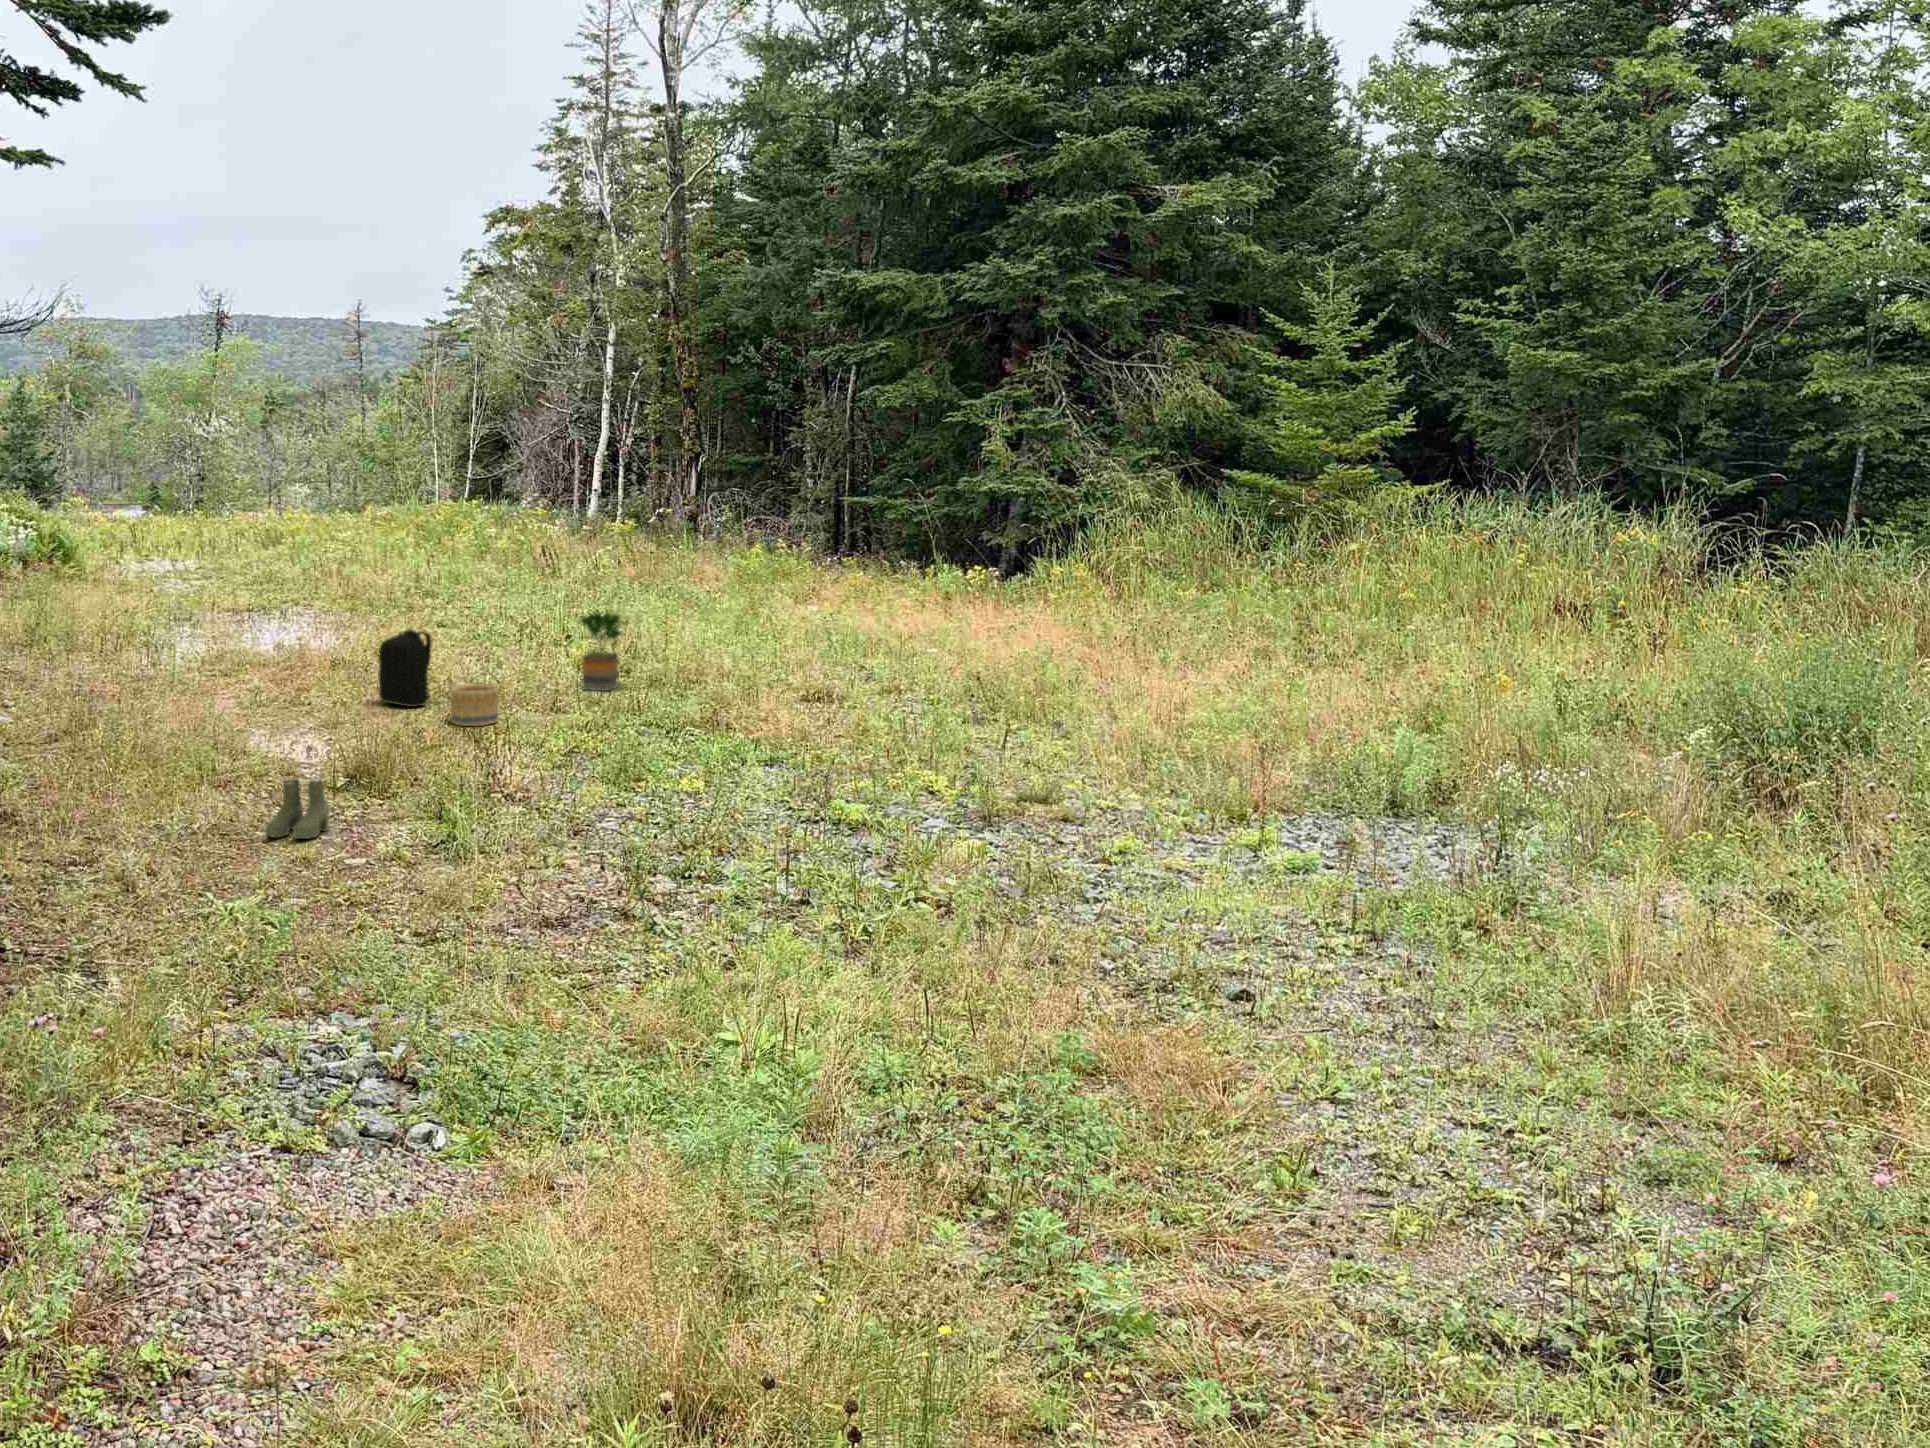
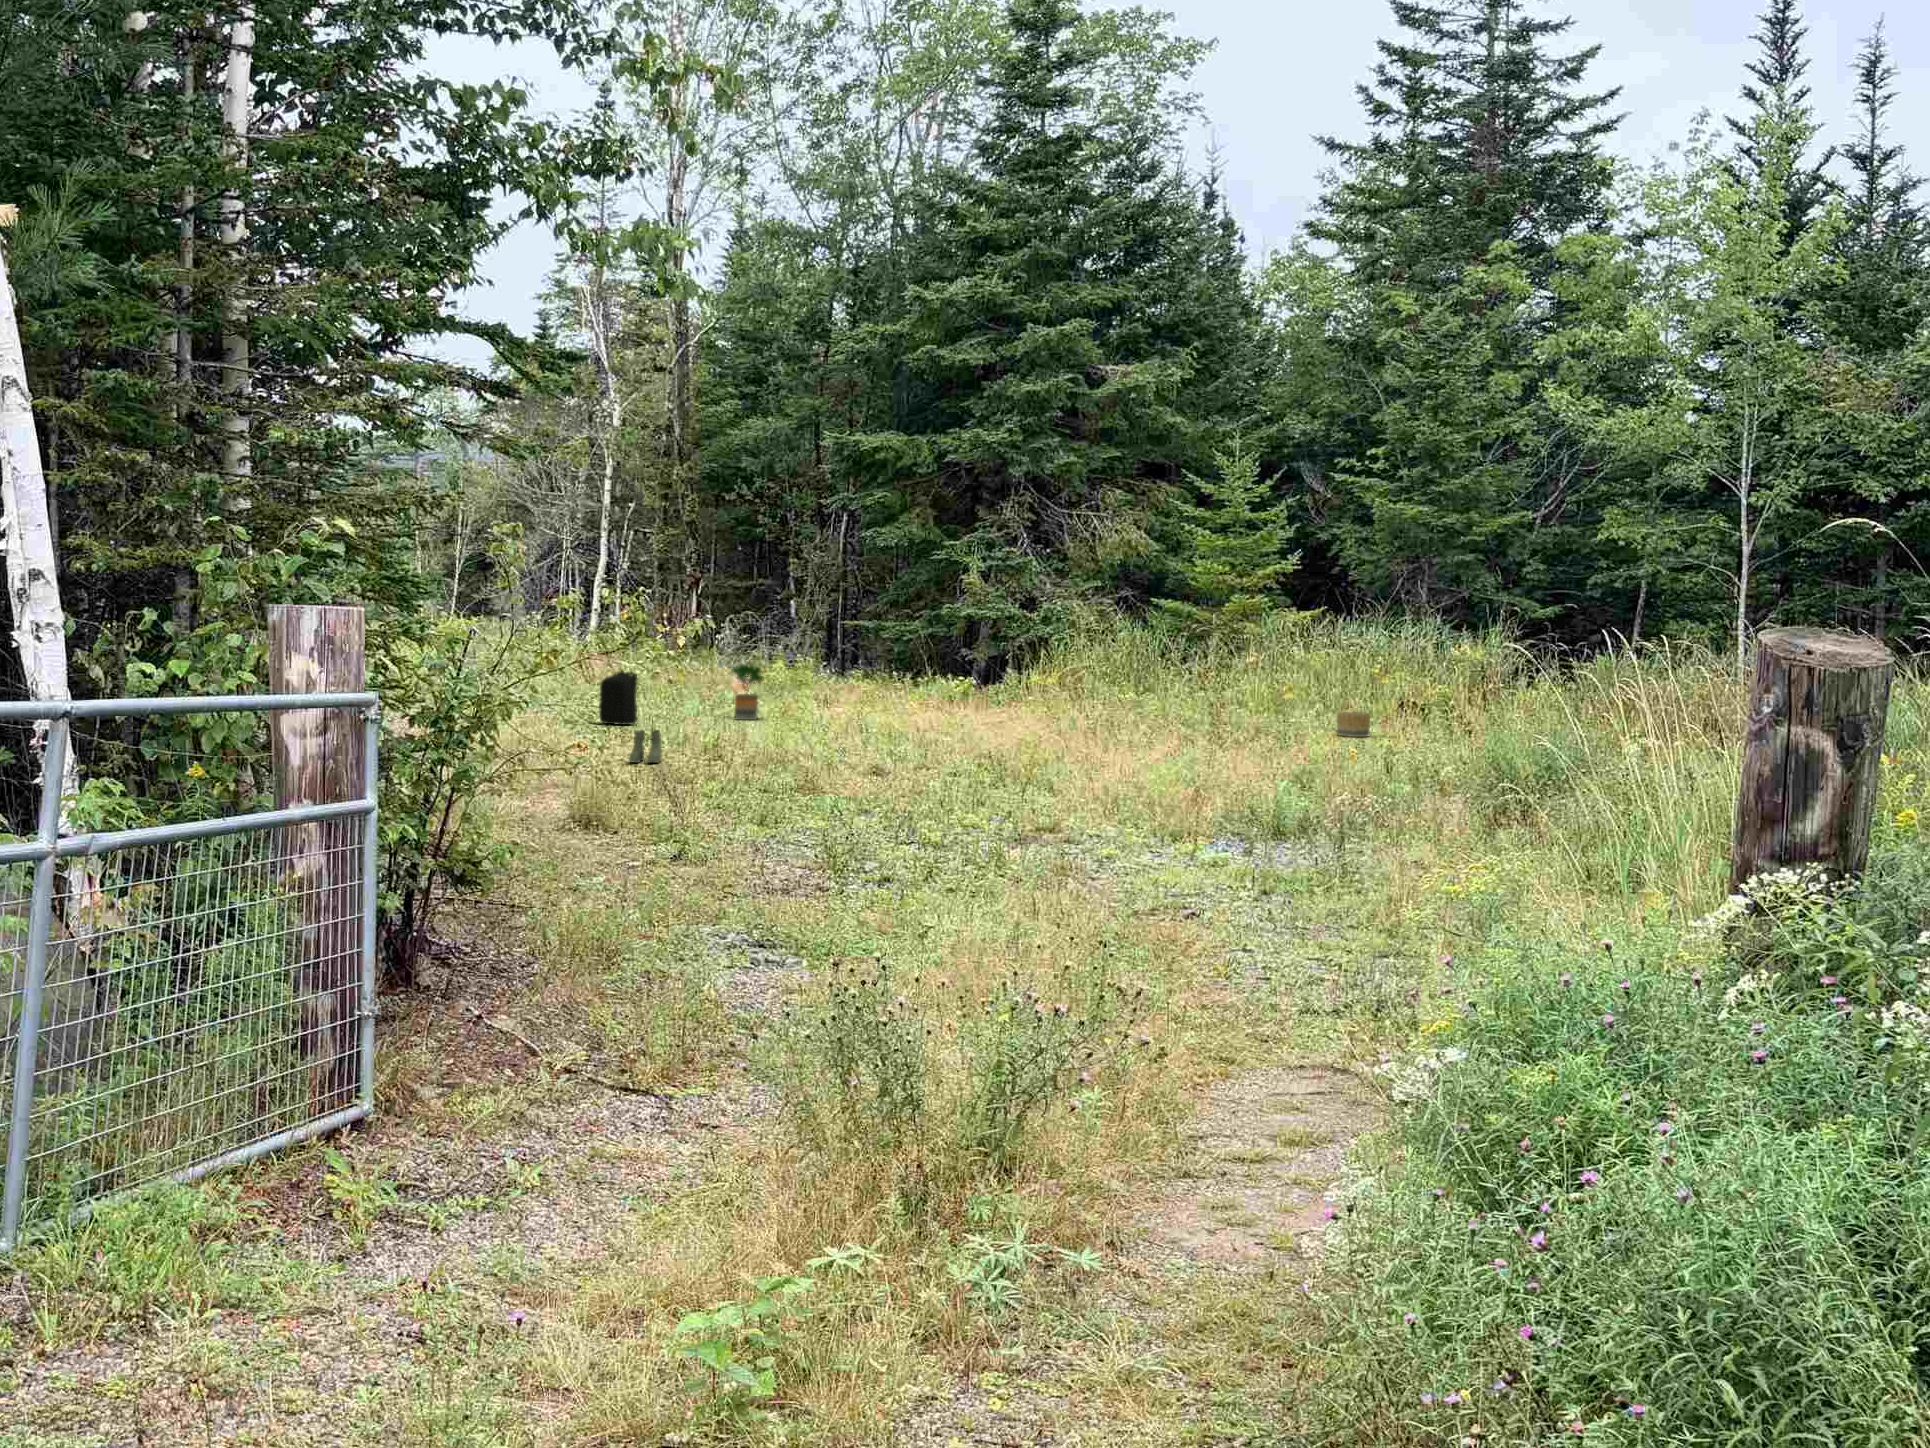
basket: present [450,684,499,726] -> present [1337,712,1370,737]

